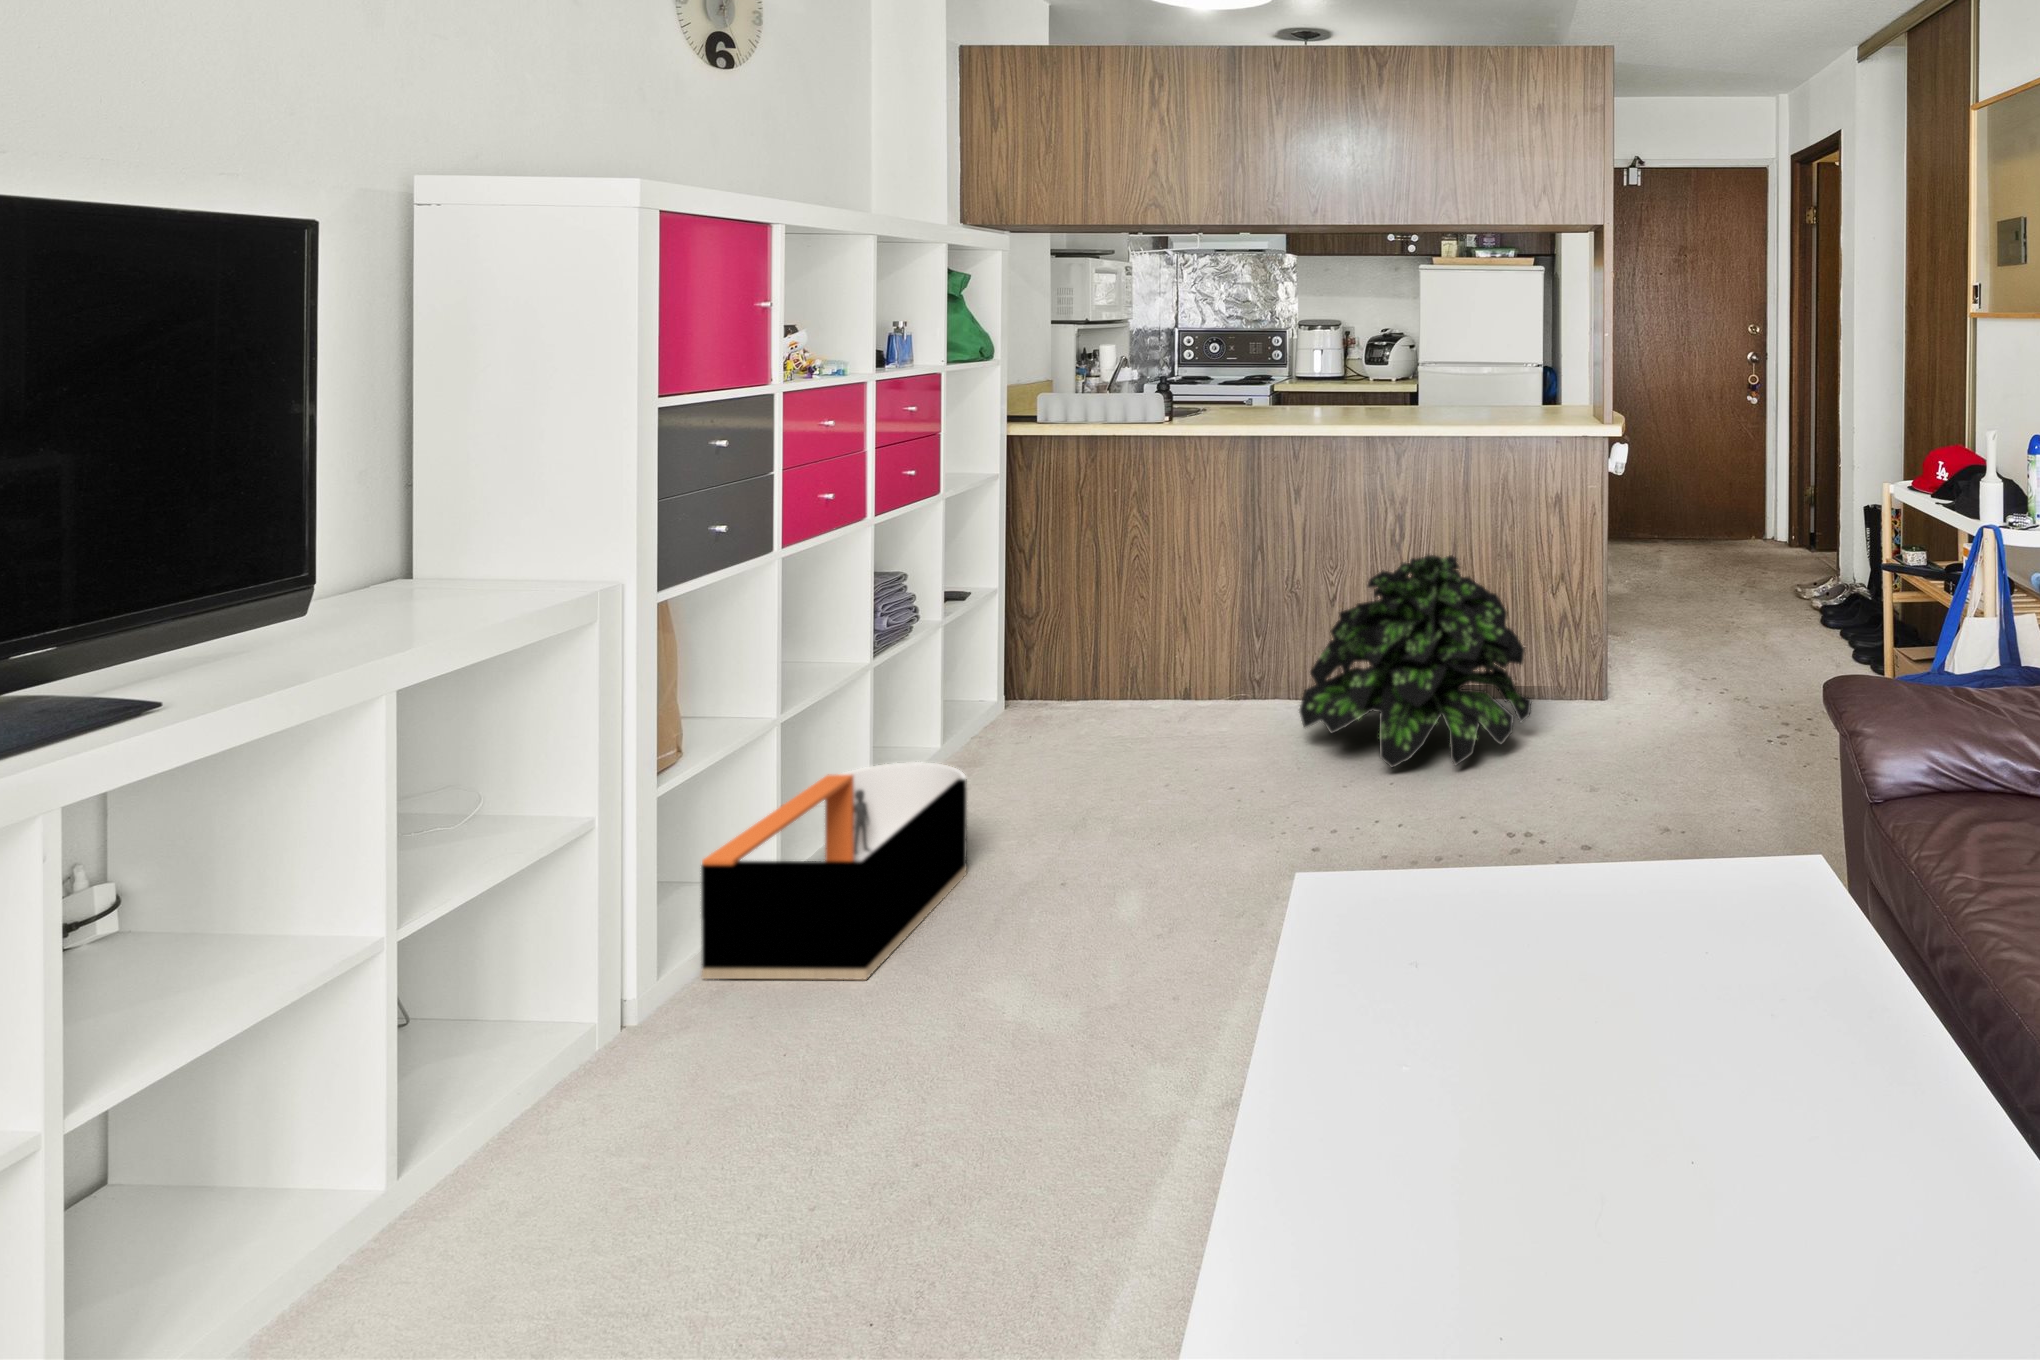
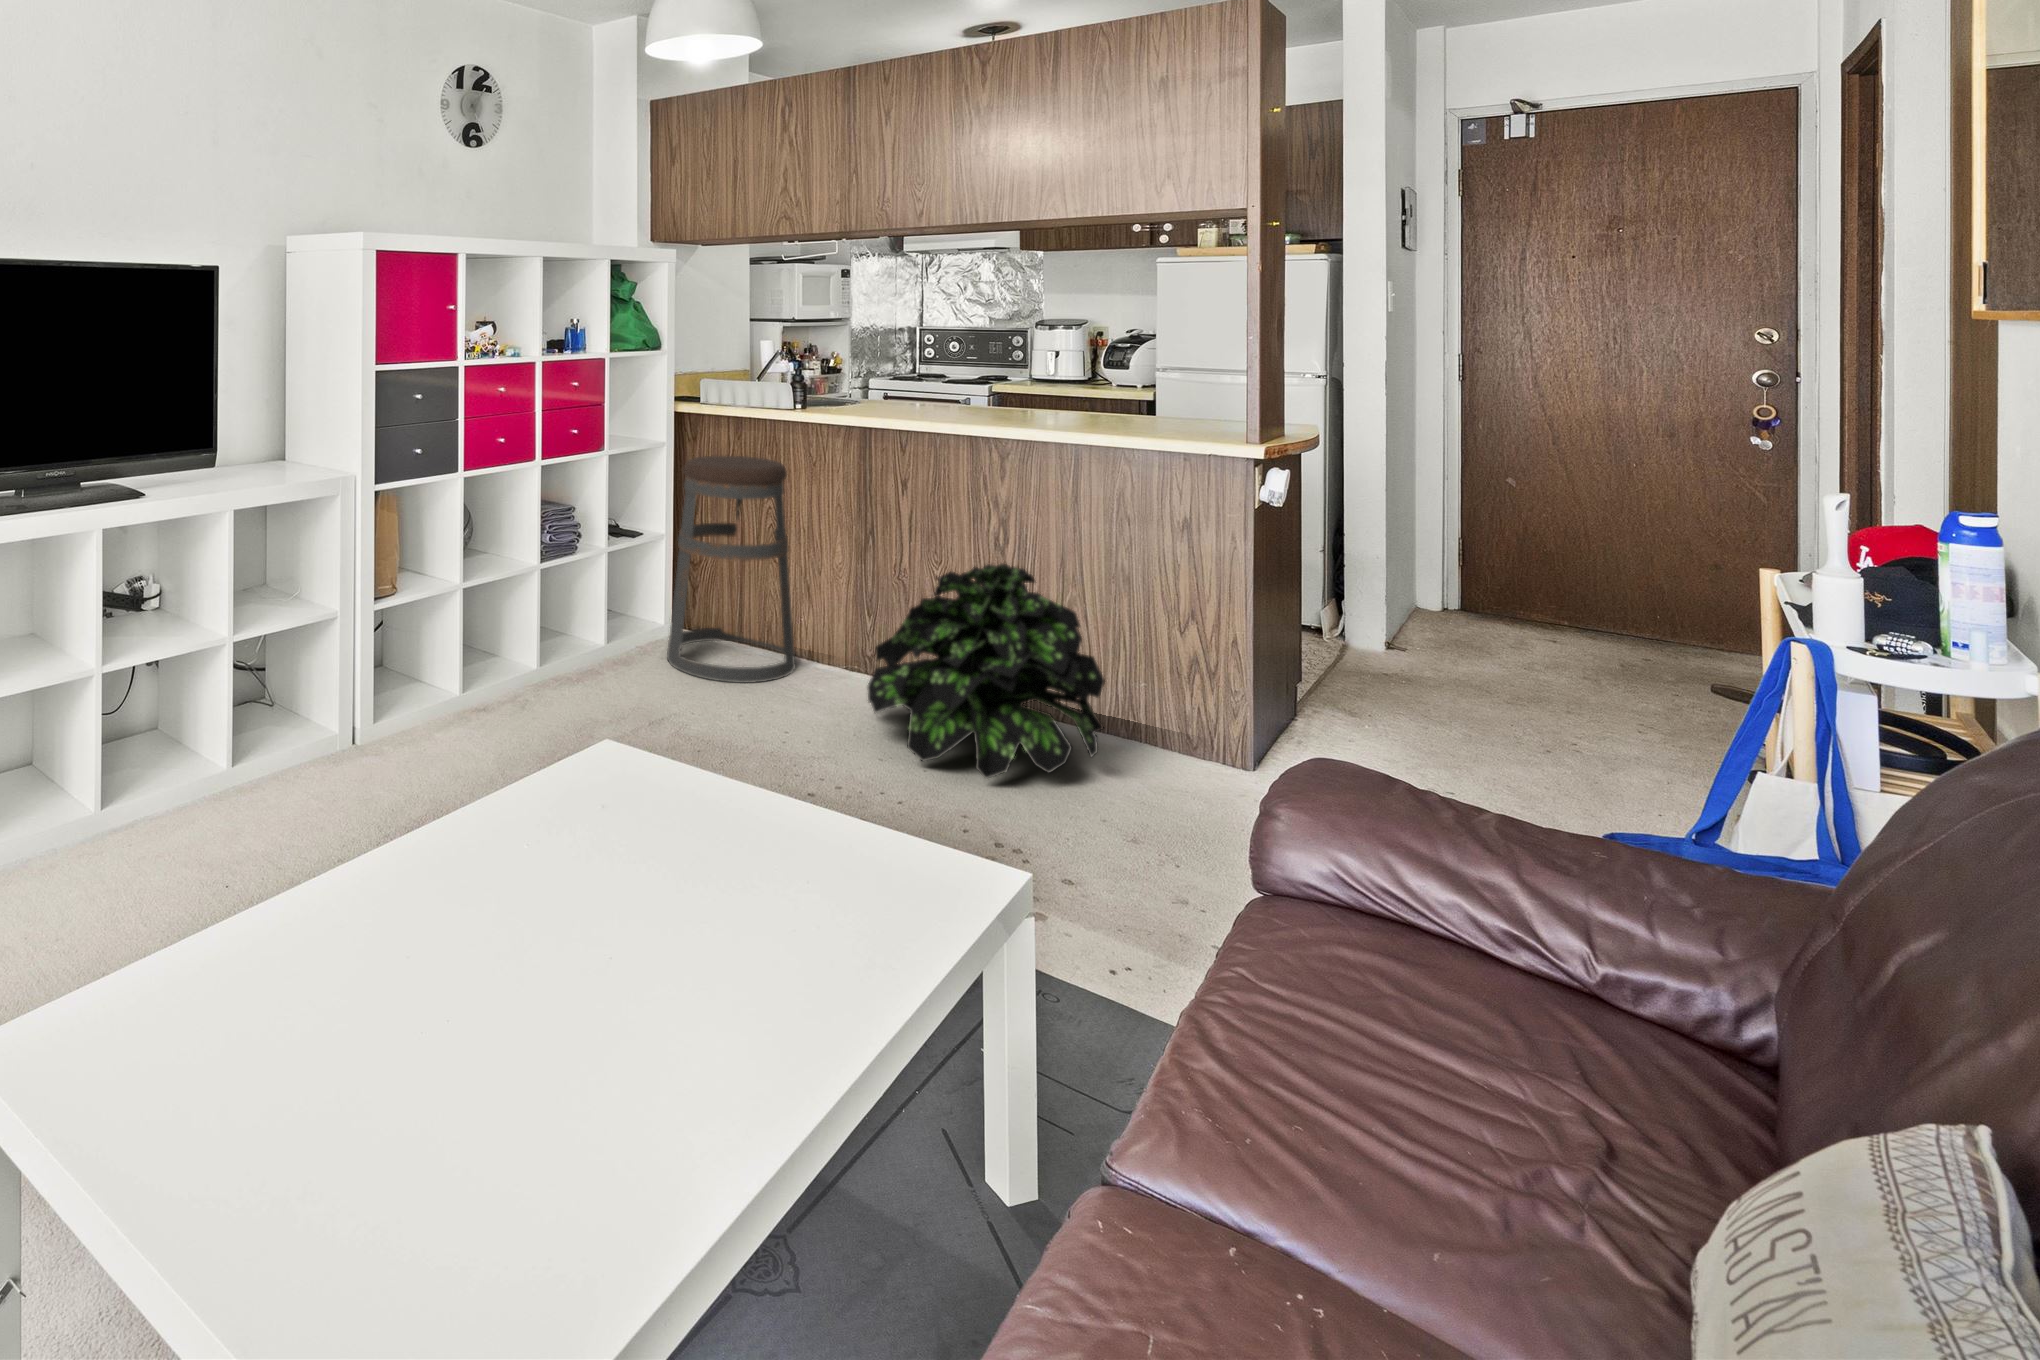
bar stool: none [1023,481,1183,754] -> present [667,456,795,683]
storage bin: present [701,762,967,980] -> none [357,642,547,787]

